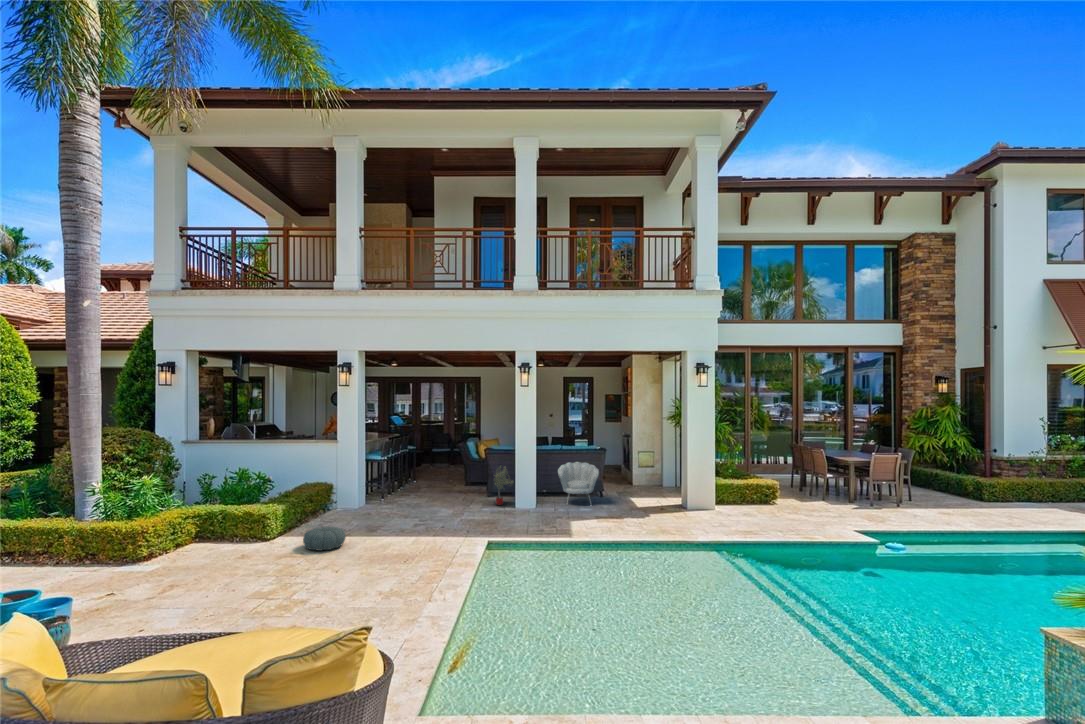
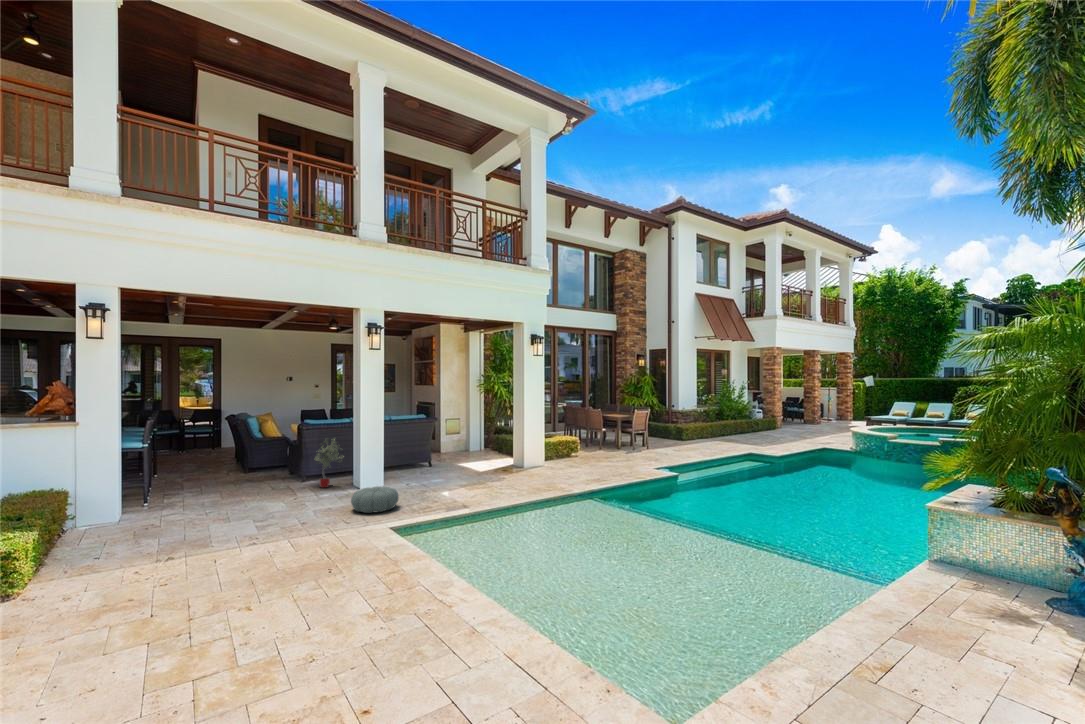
armchair: present [558,462,599,505] -> none [391,429,439,477]
pouf: present [303,526,346,551] -> present [351,487,399,513]

